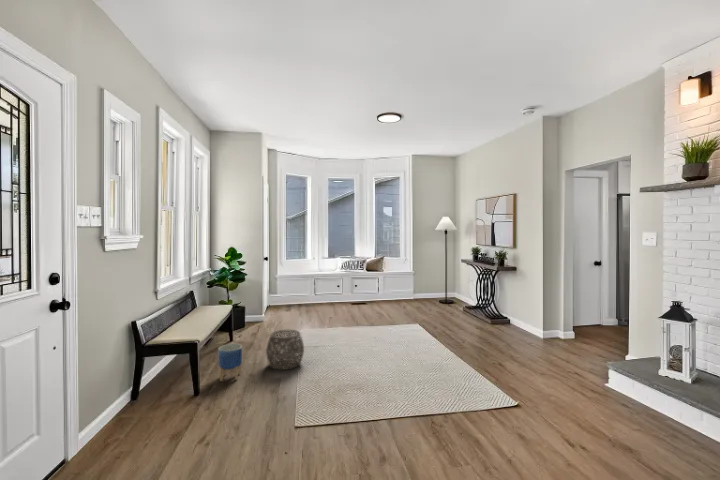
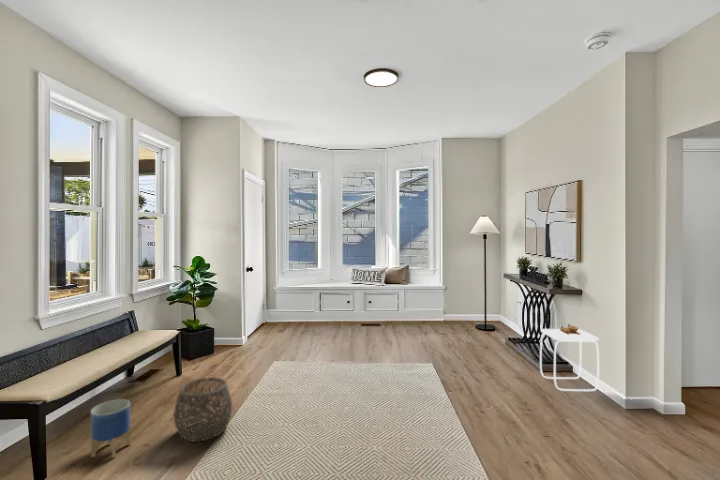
side table: none [491,290,528,333] -> present [540,325,599,391]

